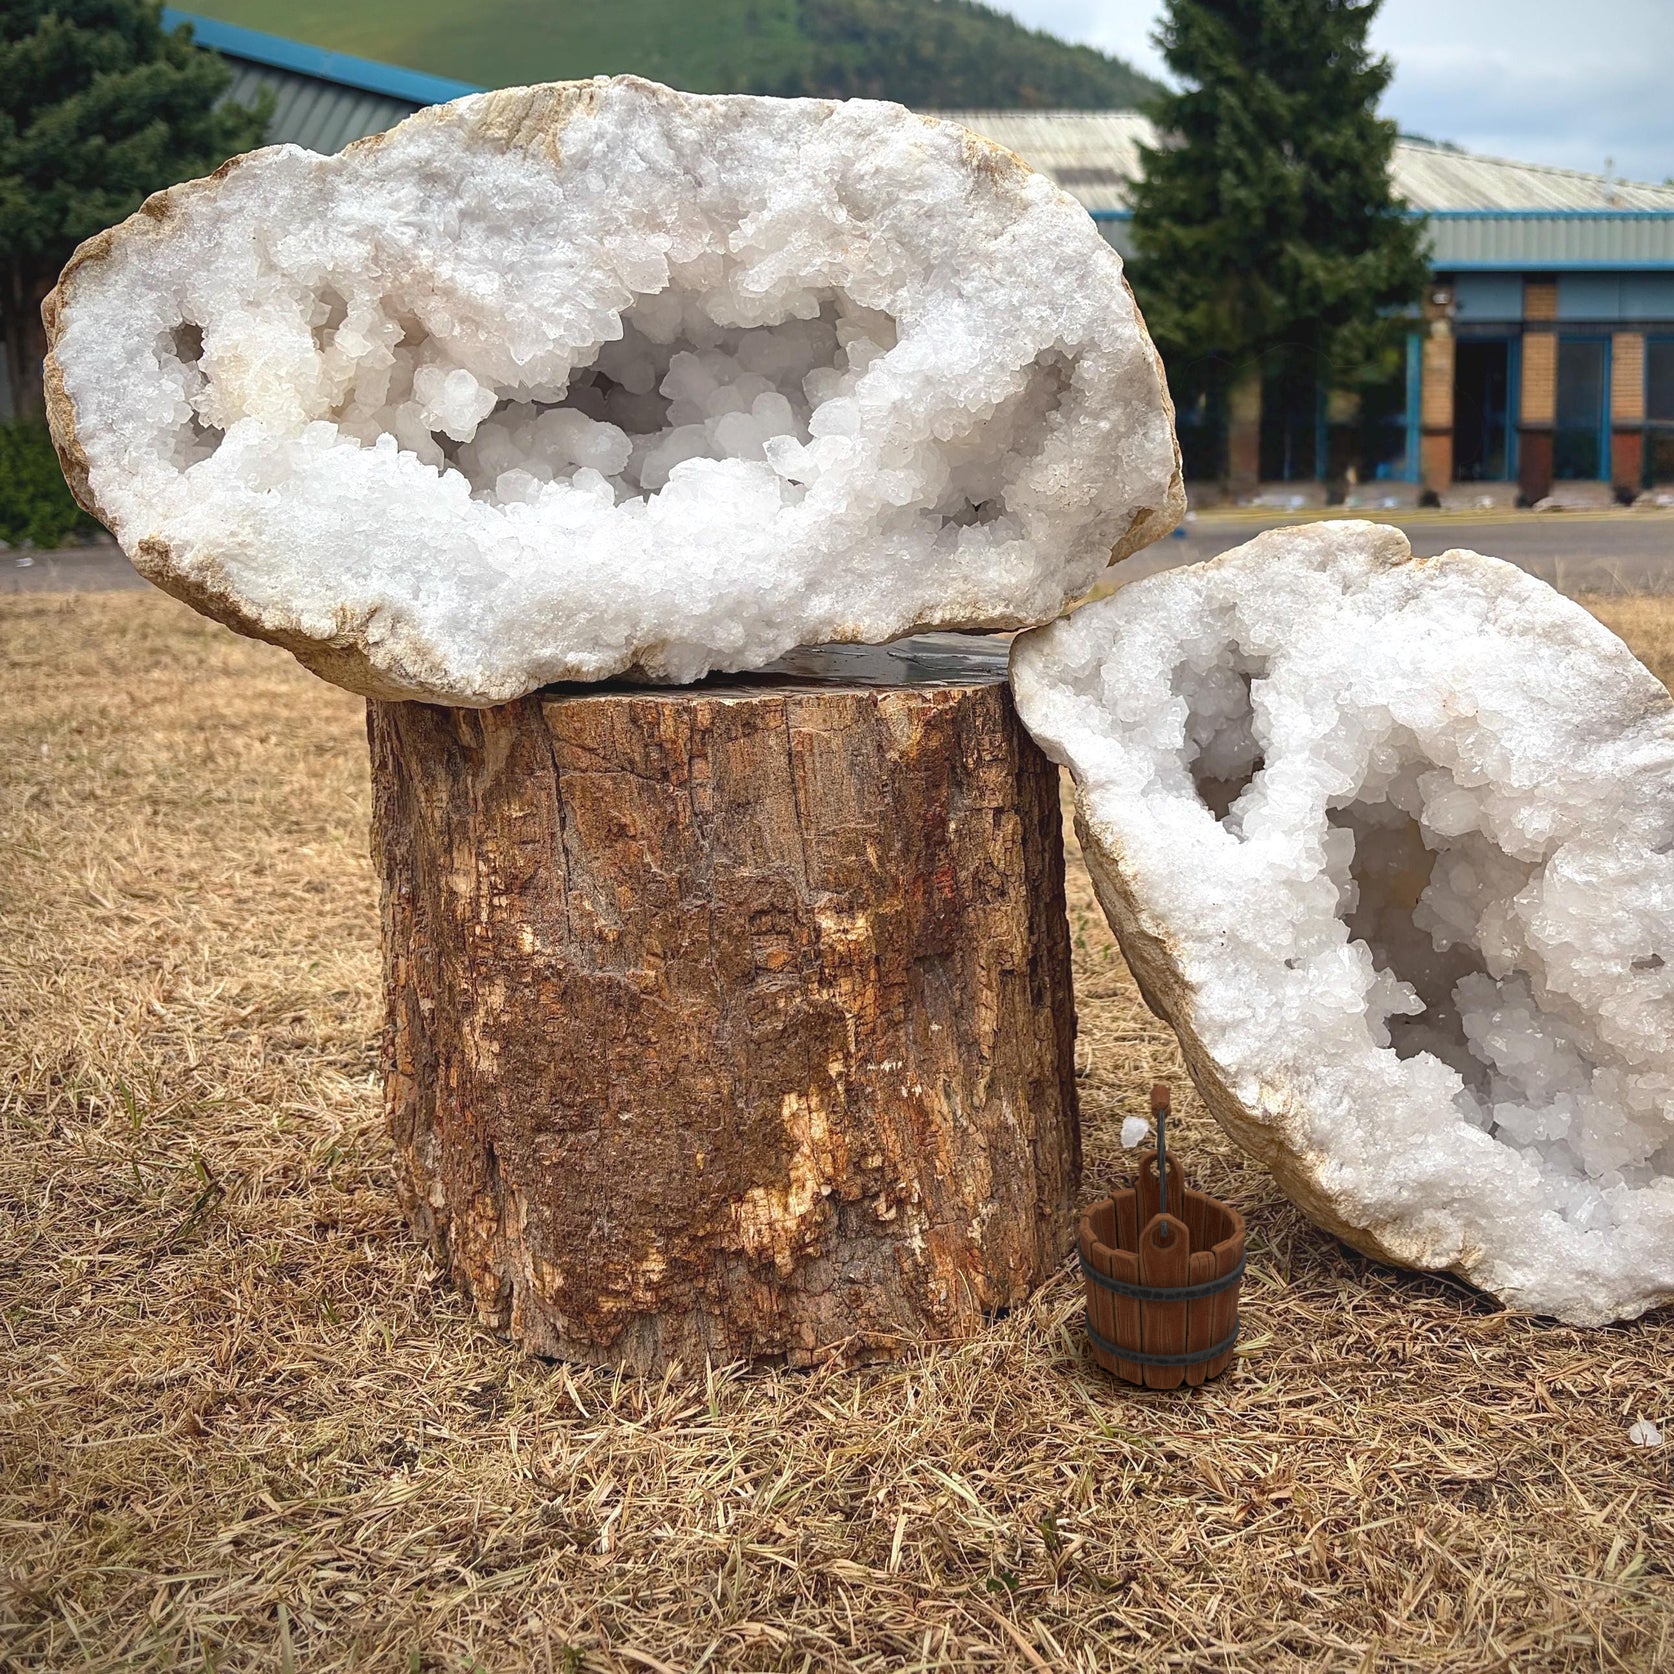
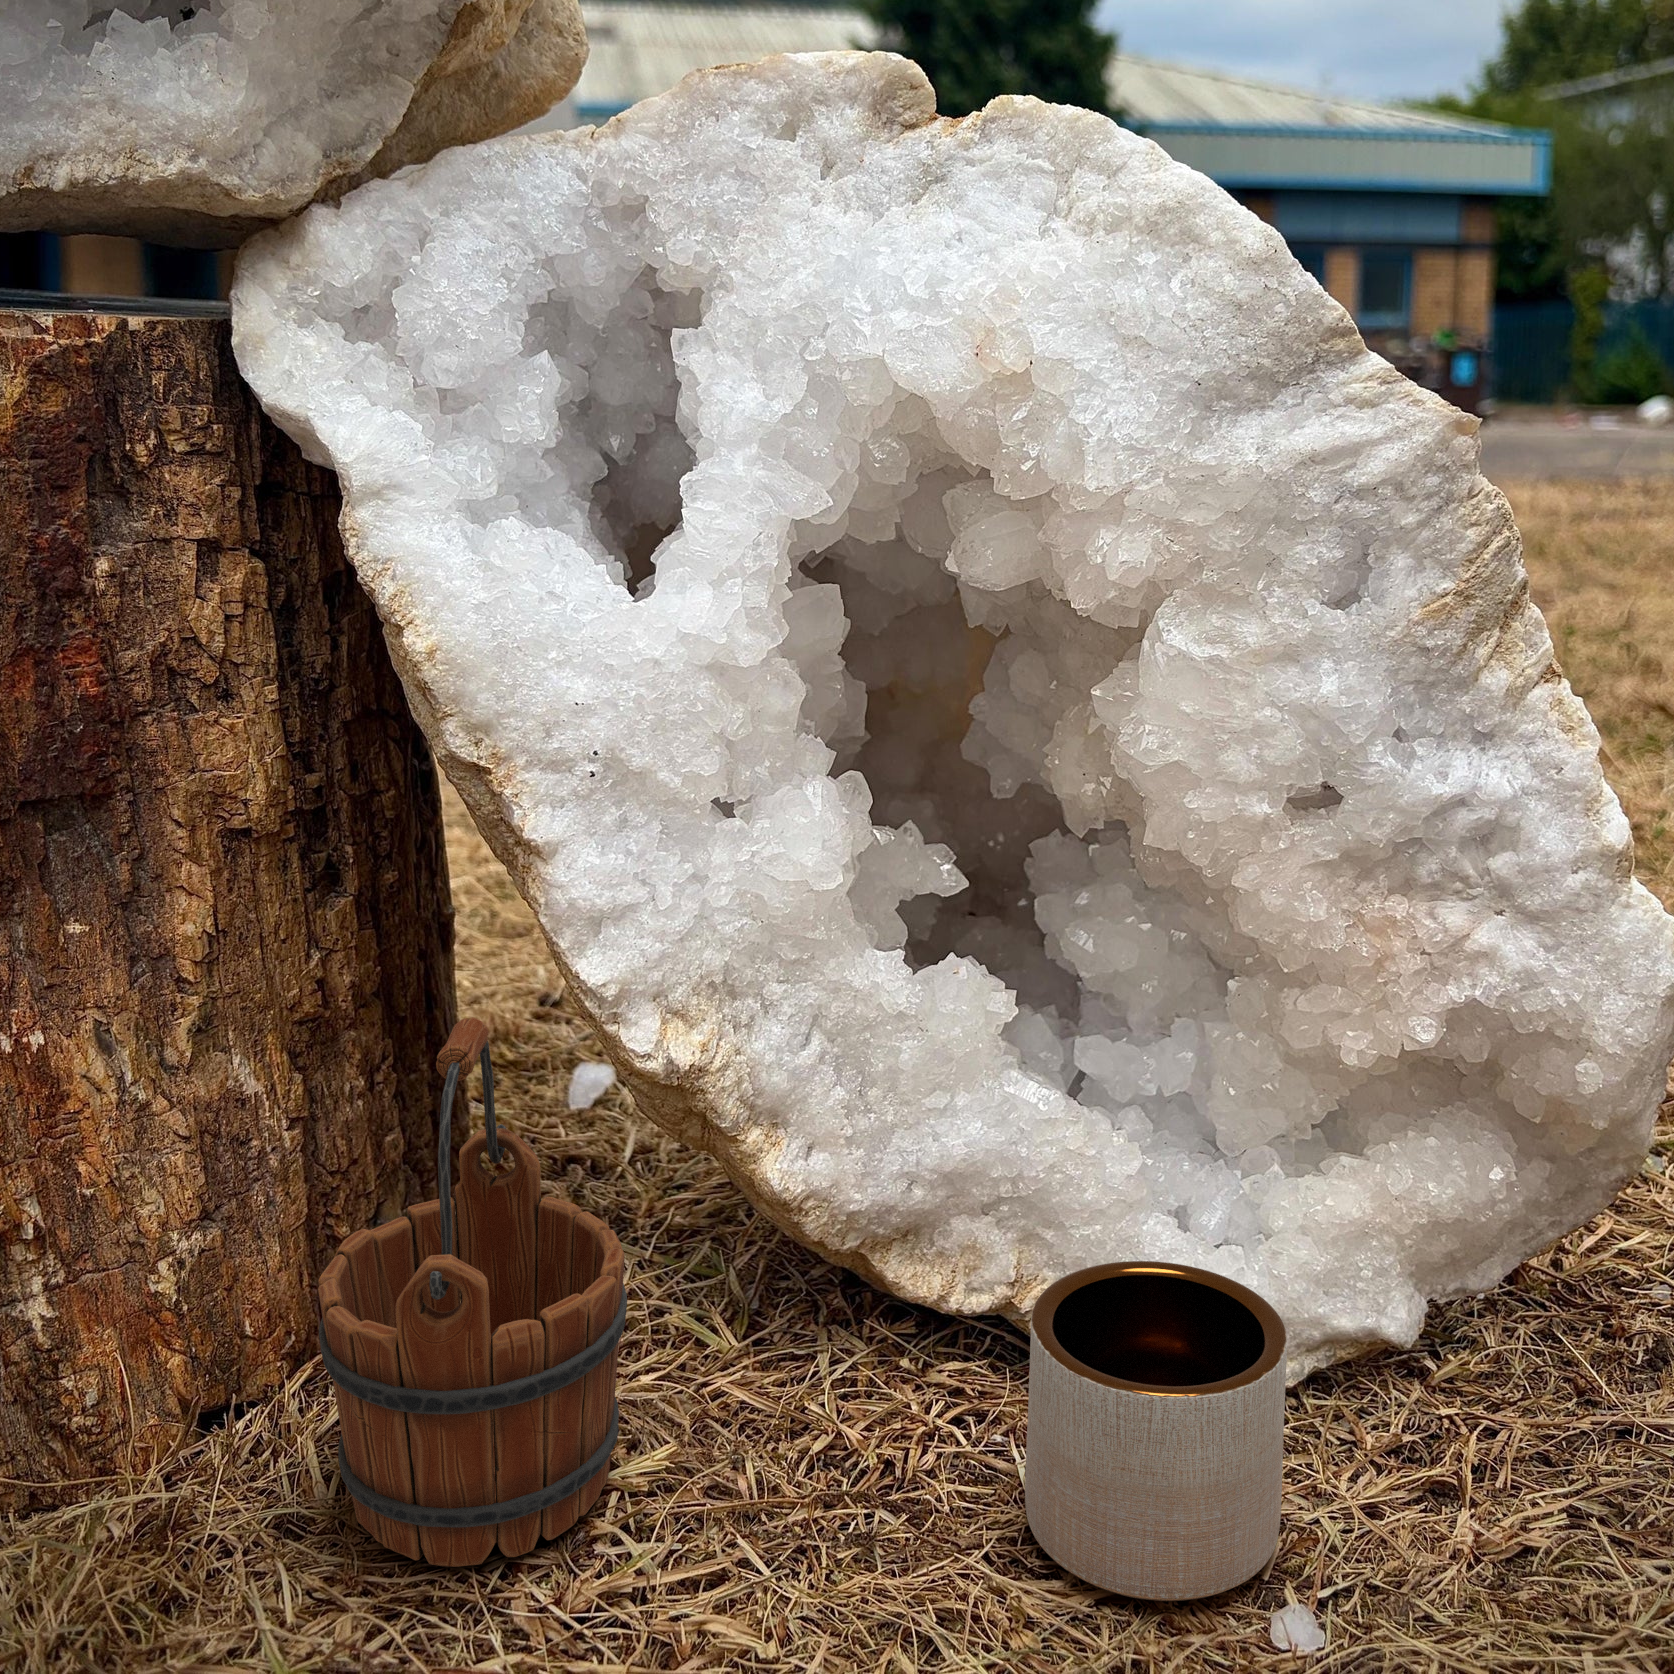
planter: none [1480,1235,1635,1421] -> present [1025,1261,1287,1601]

